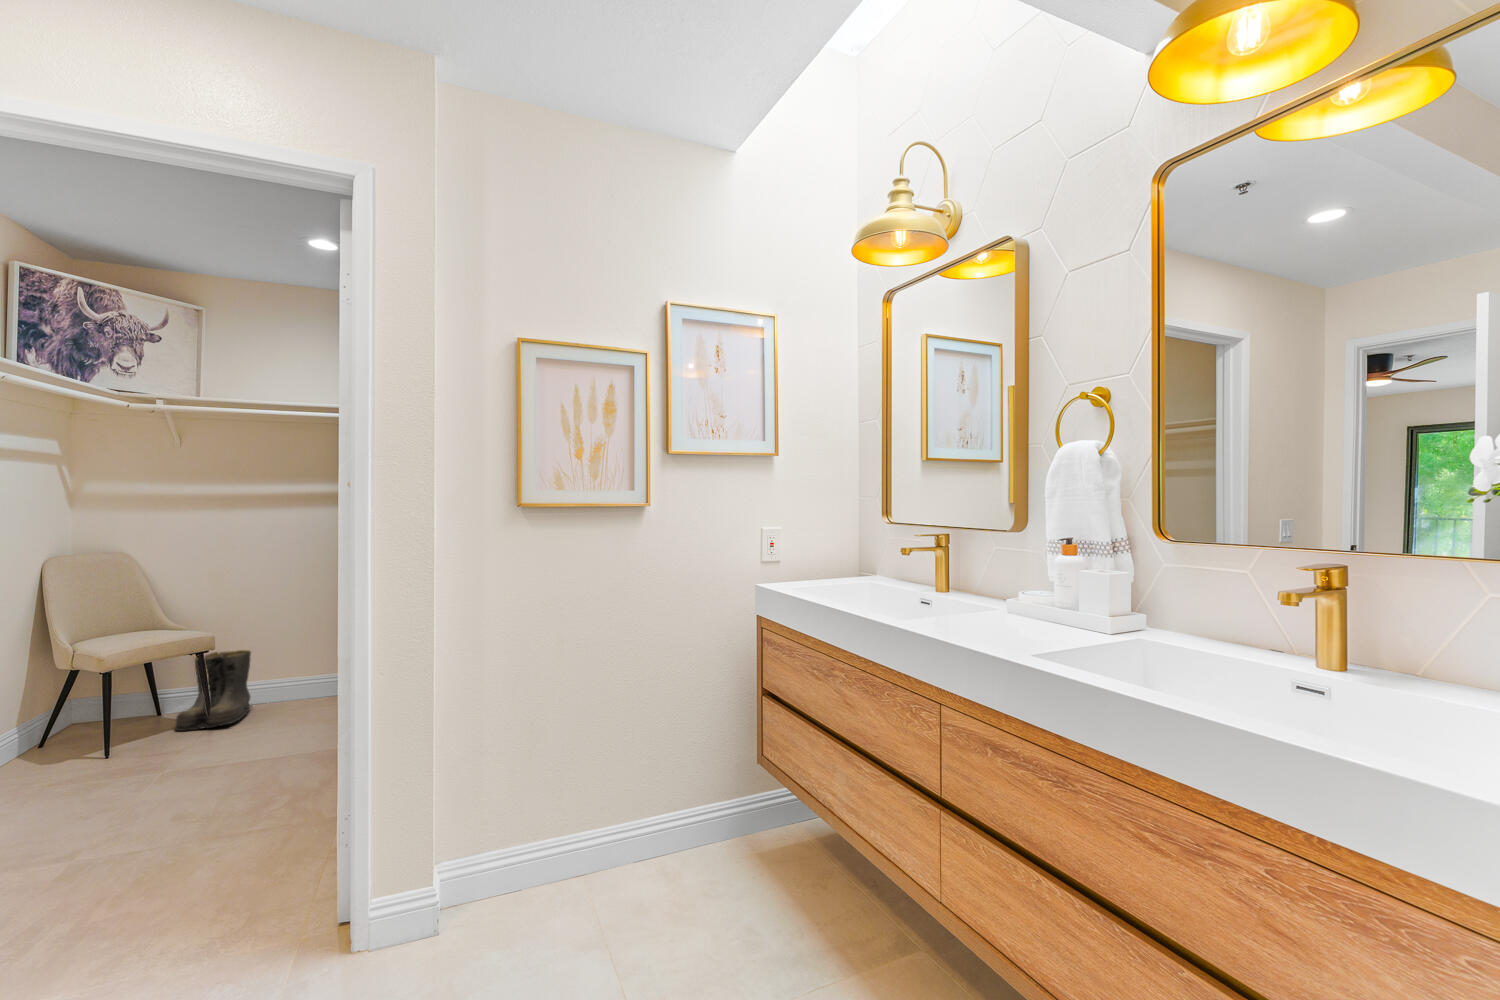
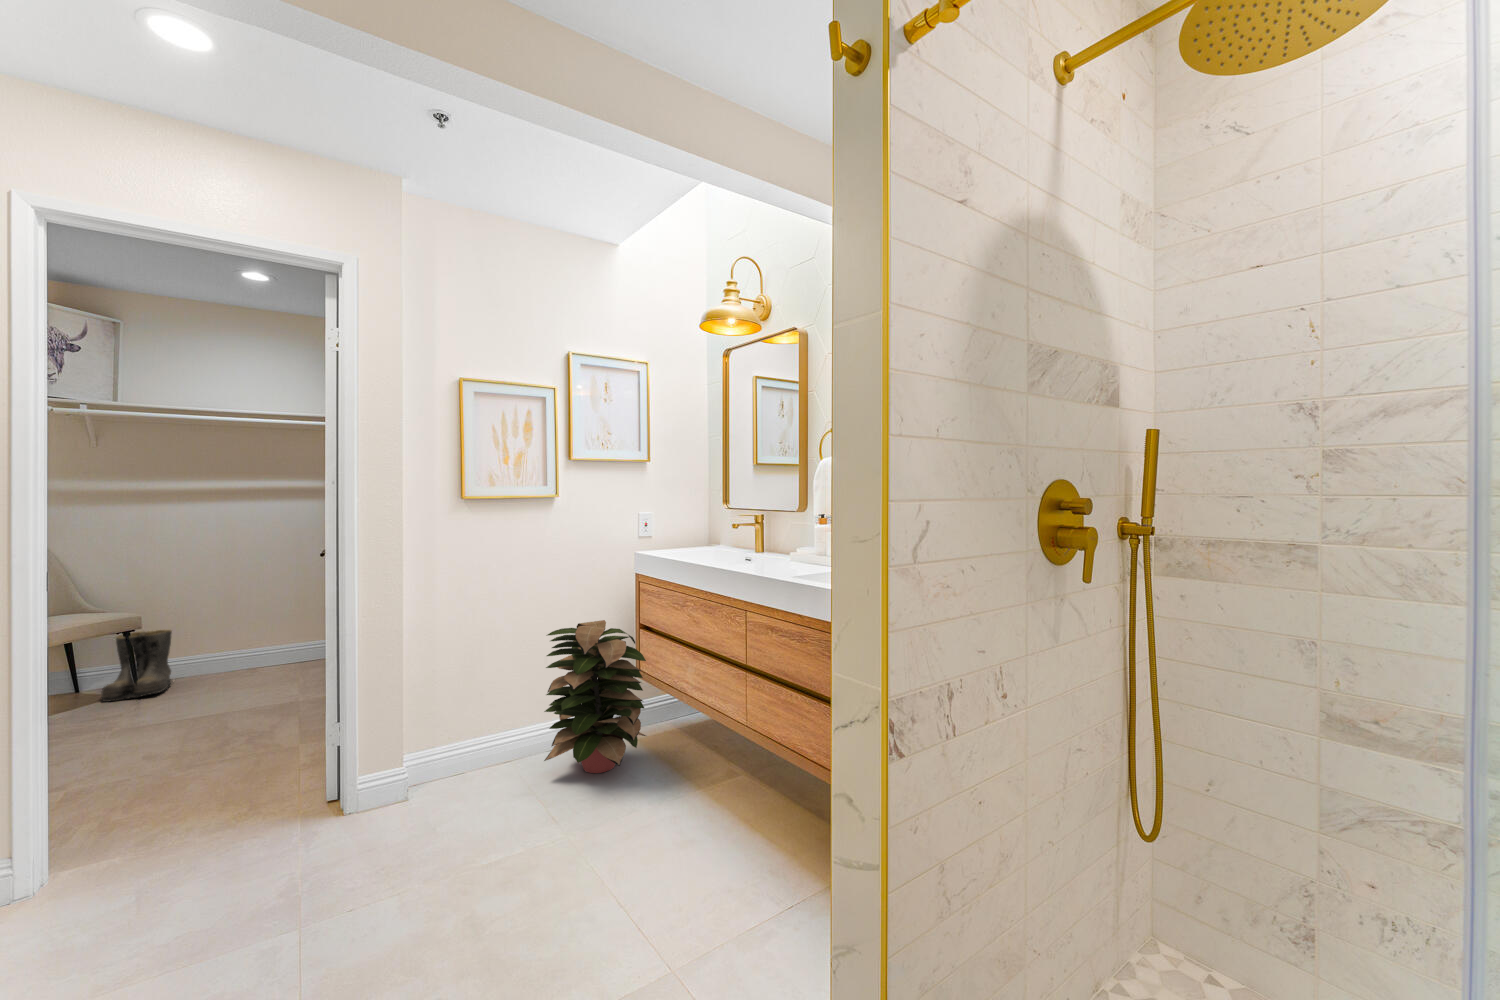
decorative plant: none [622,685,771,915] -> present [544,620,646,773]

